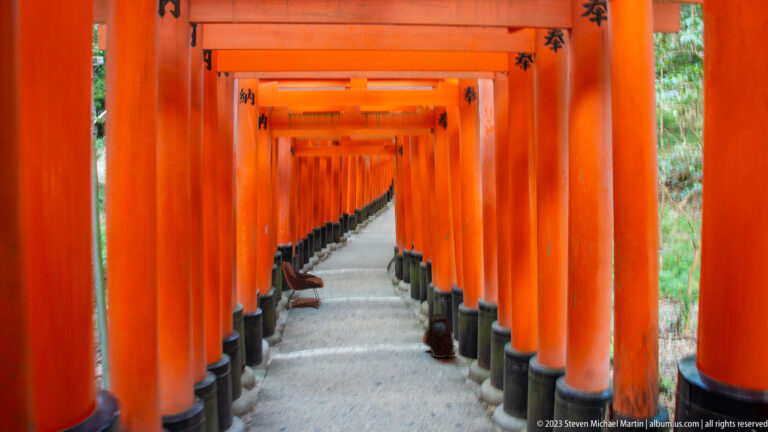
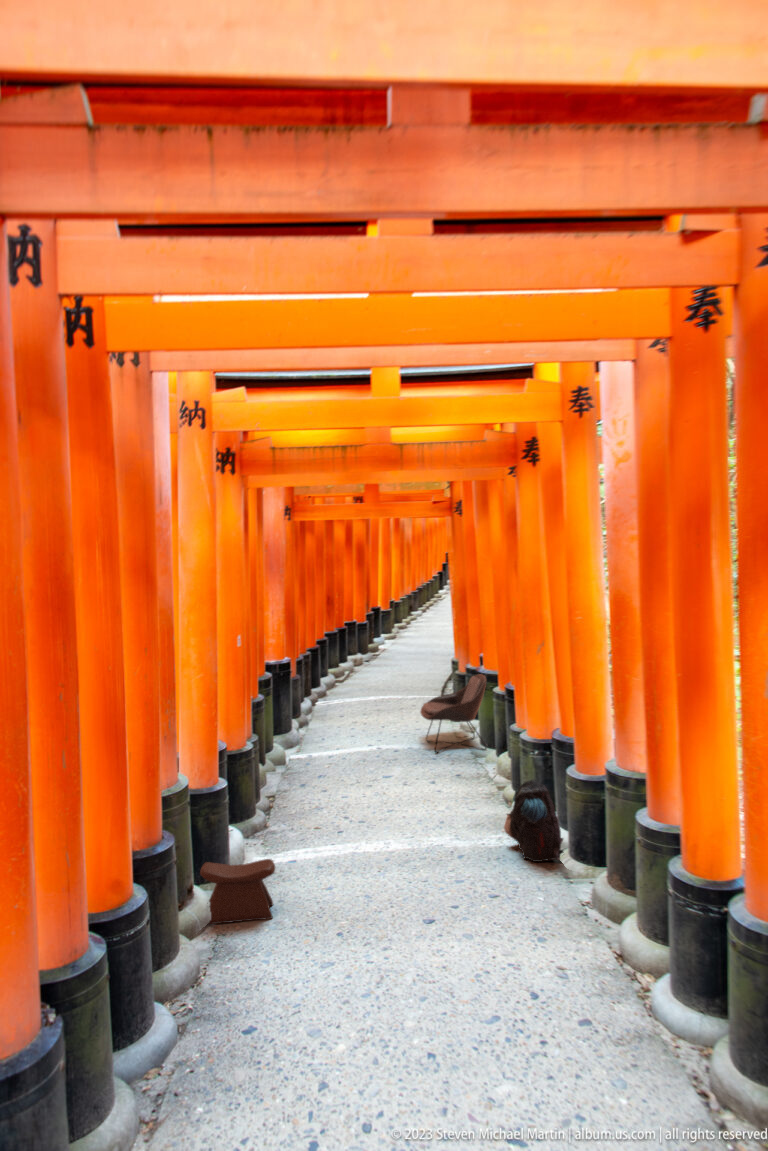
lounge chair: present [282,262,324,310] -> present [421,674,486,753]
stool: none [249,353,292,389] -> present [200,859,275,924]

